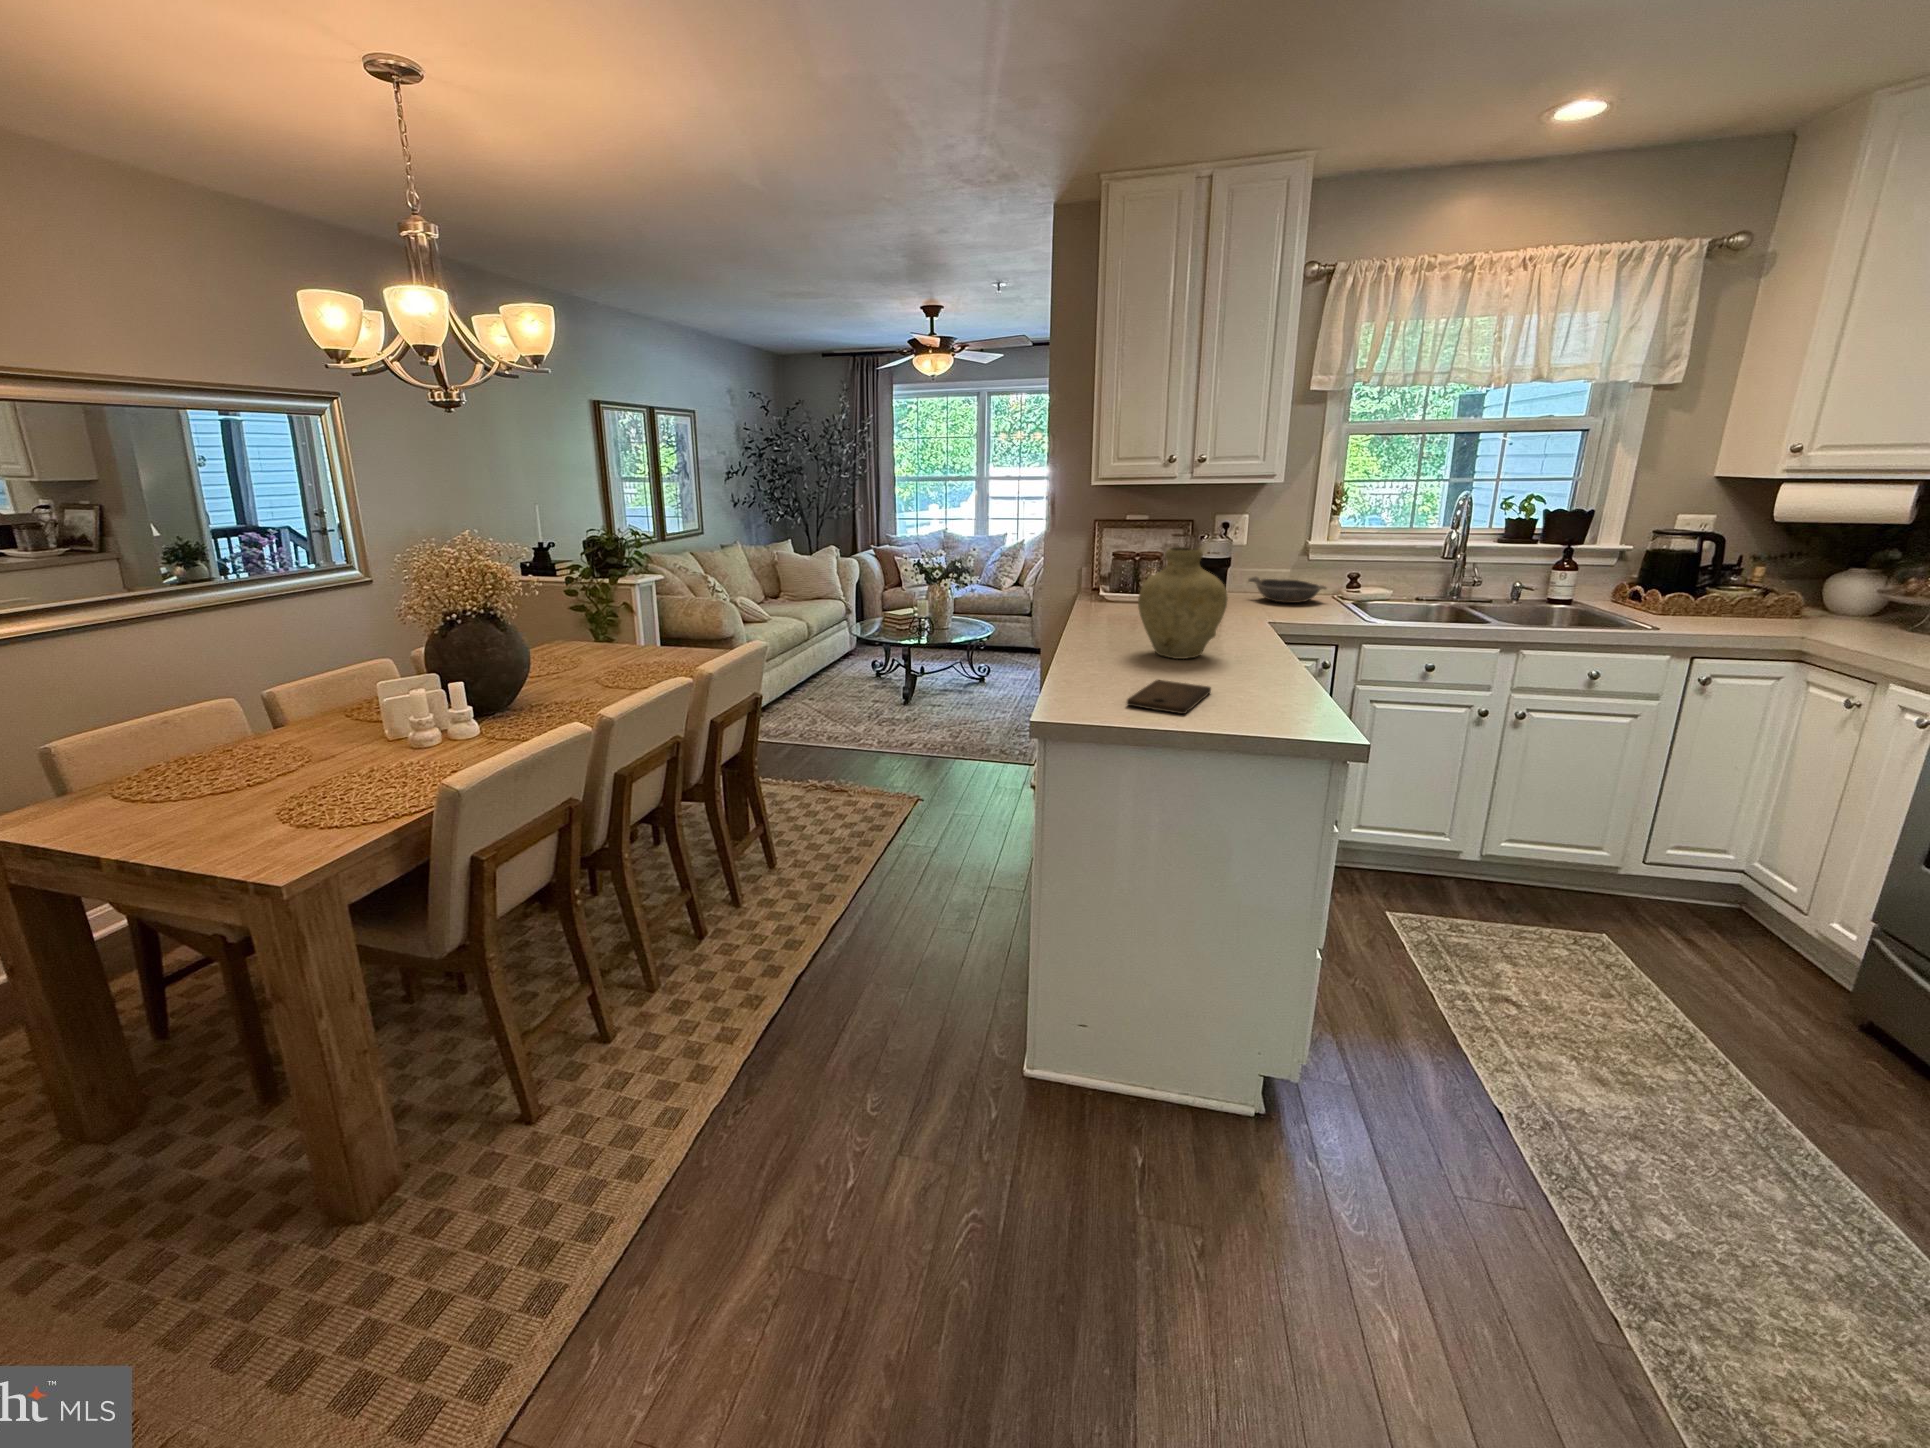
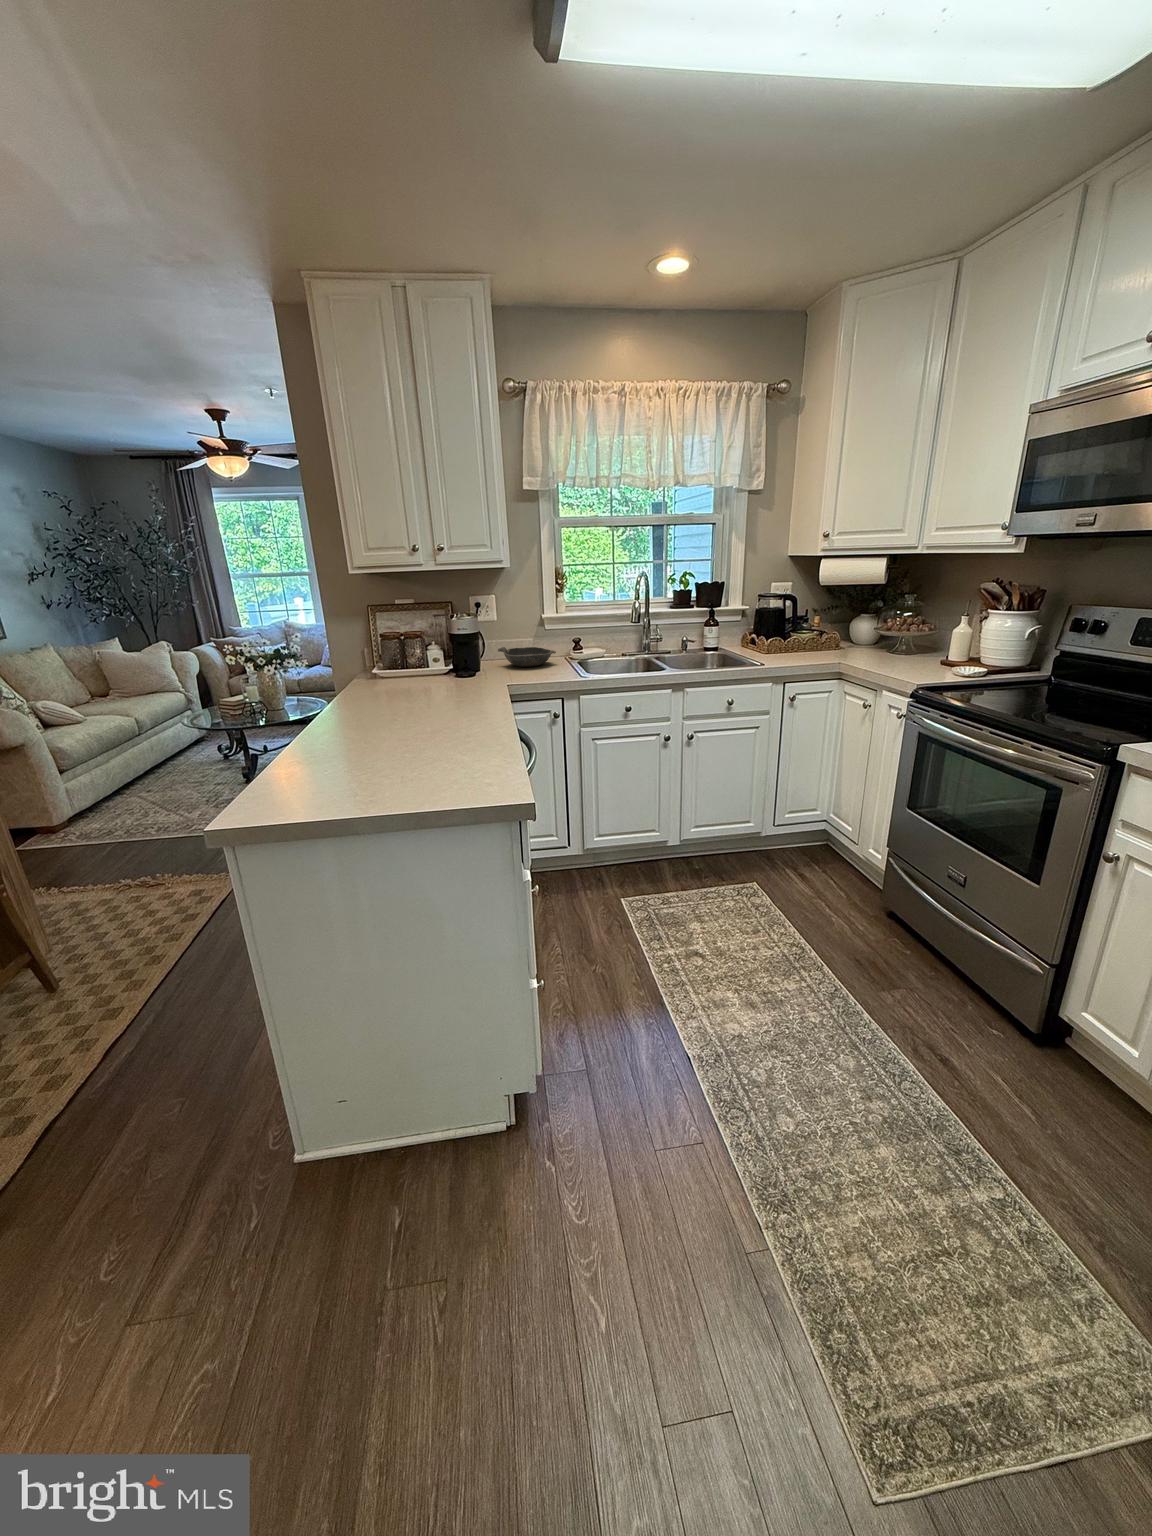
vase: present [1138,547,1228,659] -> none [366,628,447,732]
cutting board: present [1127,680,1211,714] -> none [325,760,420,797]

